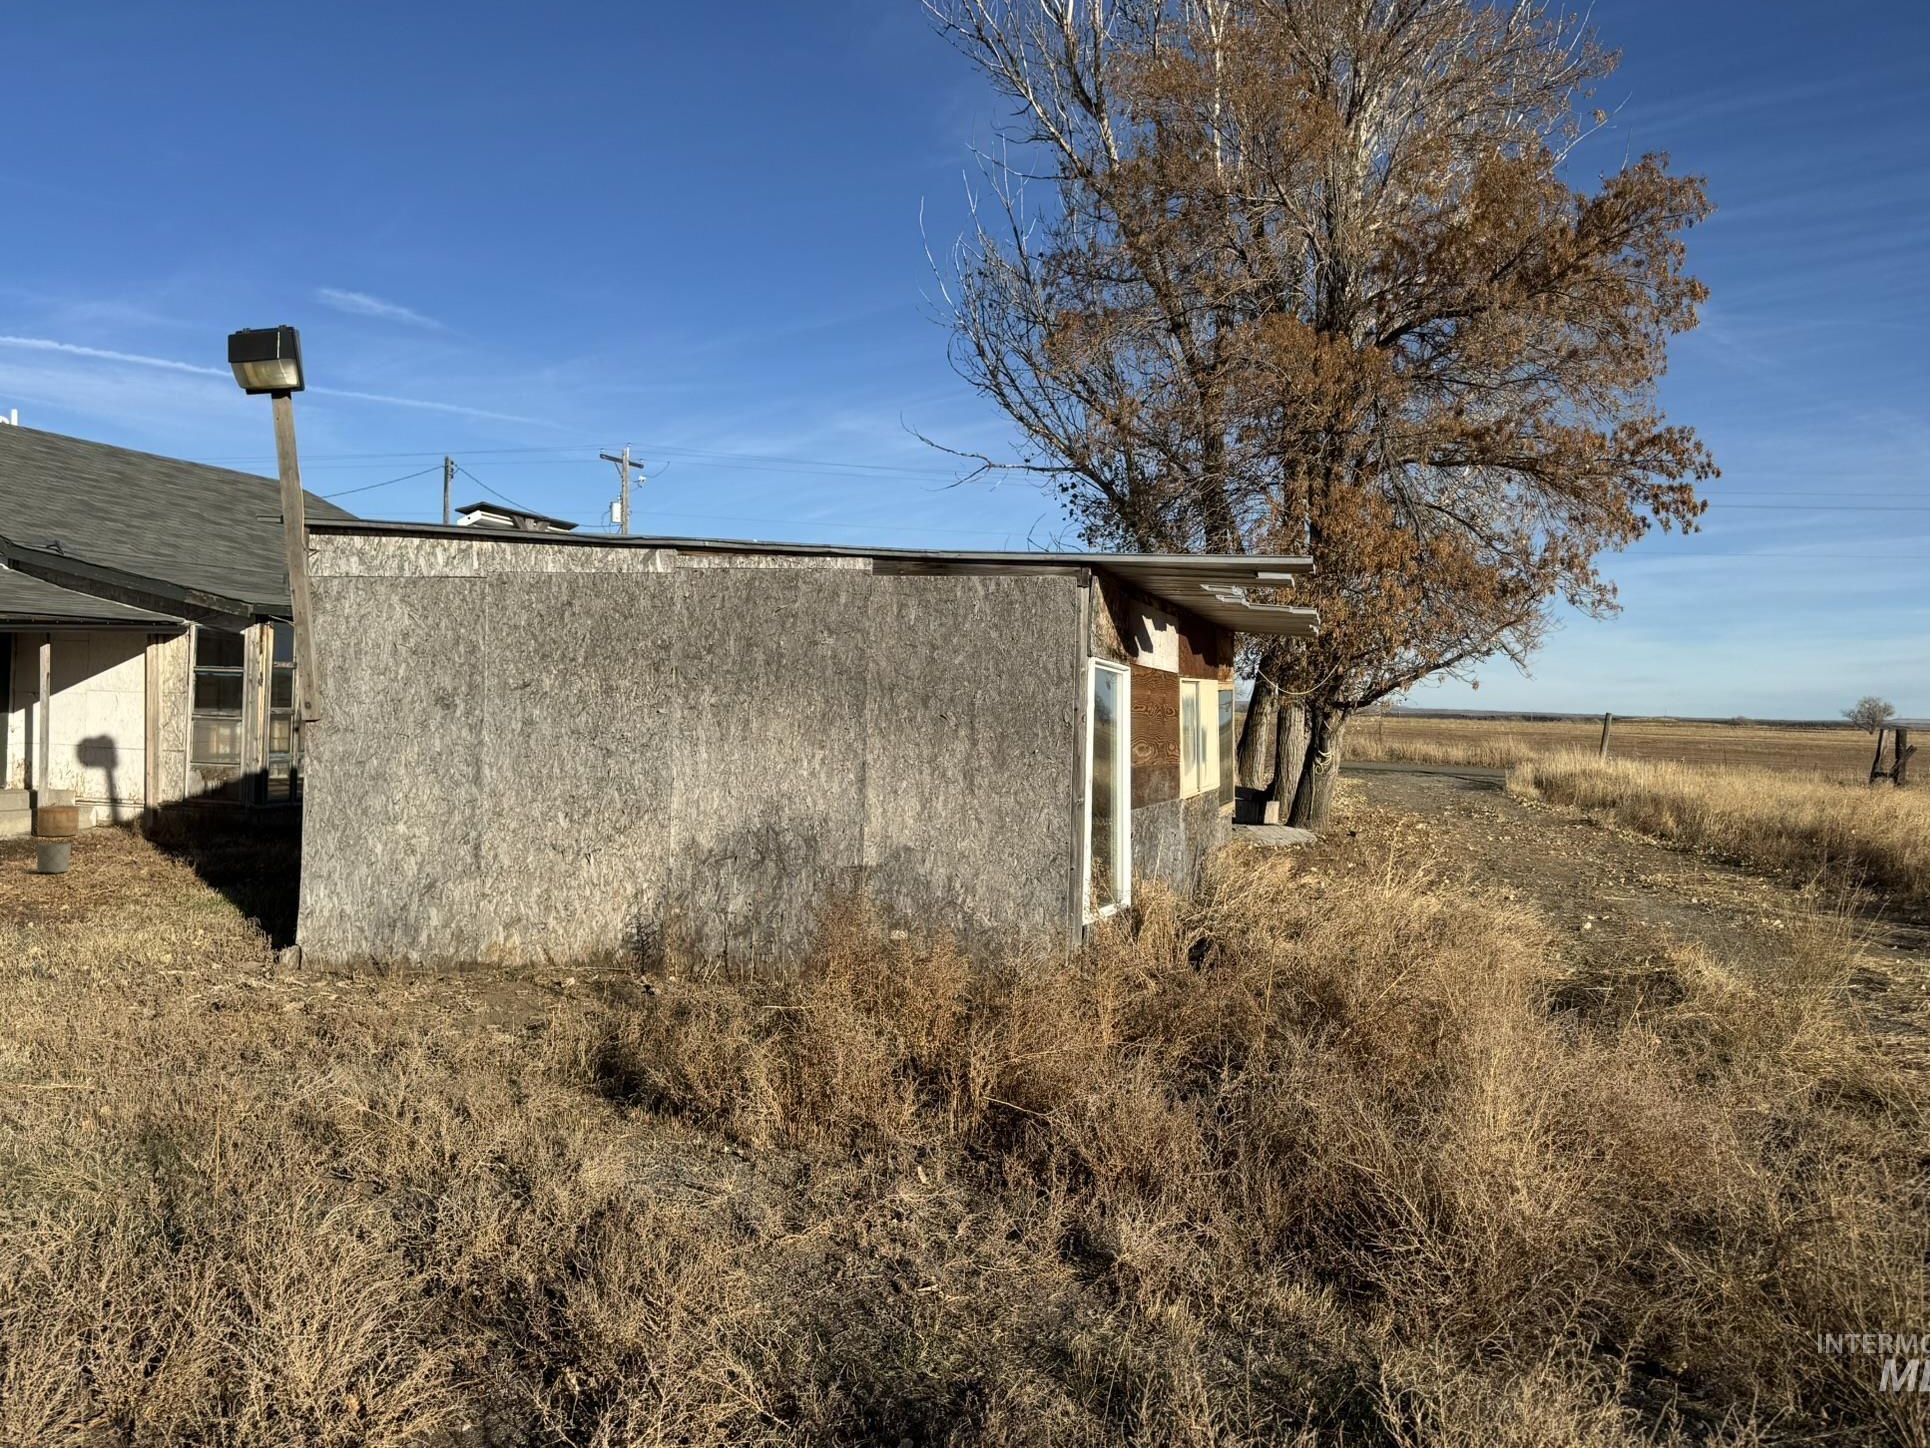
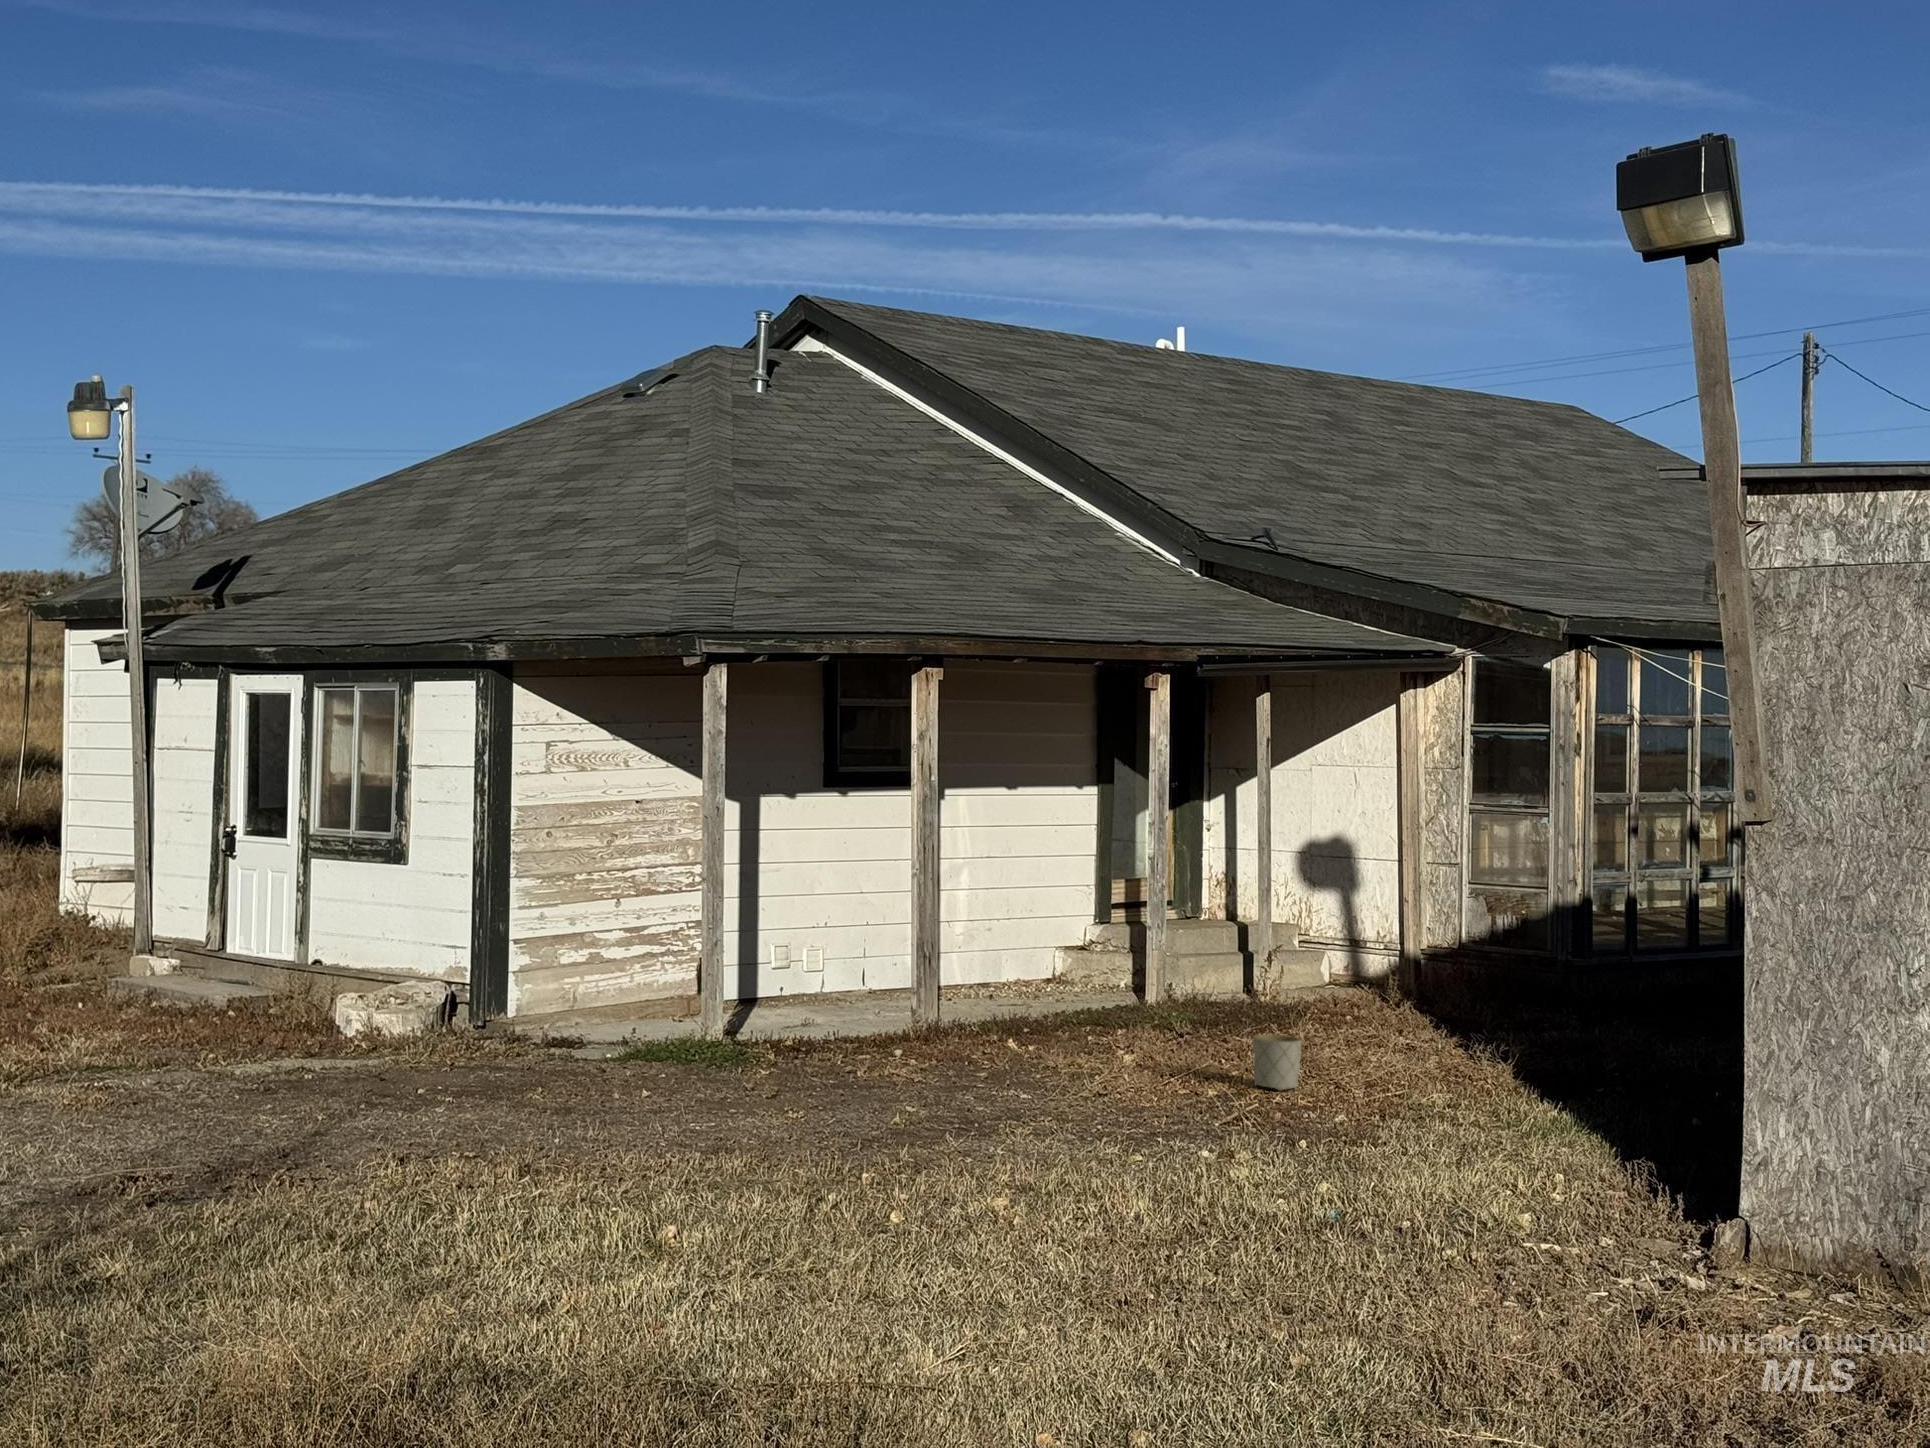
wooden bucket: present [37,805,80,836] -> none [1253,951,1312,1004]

